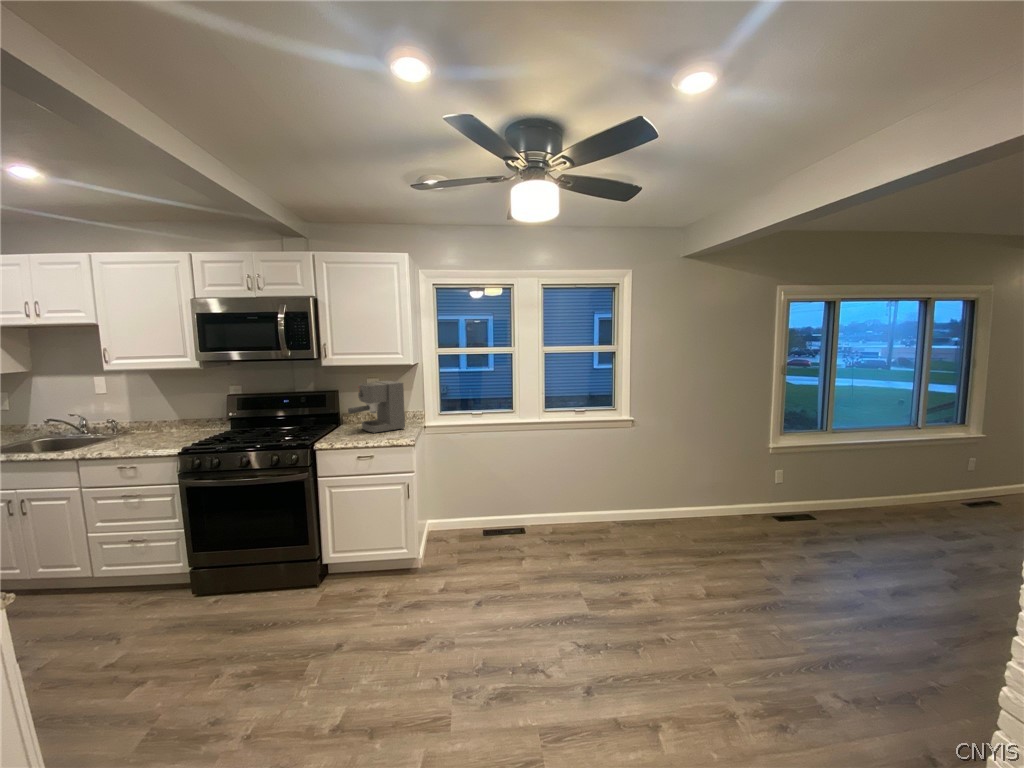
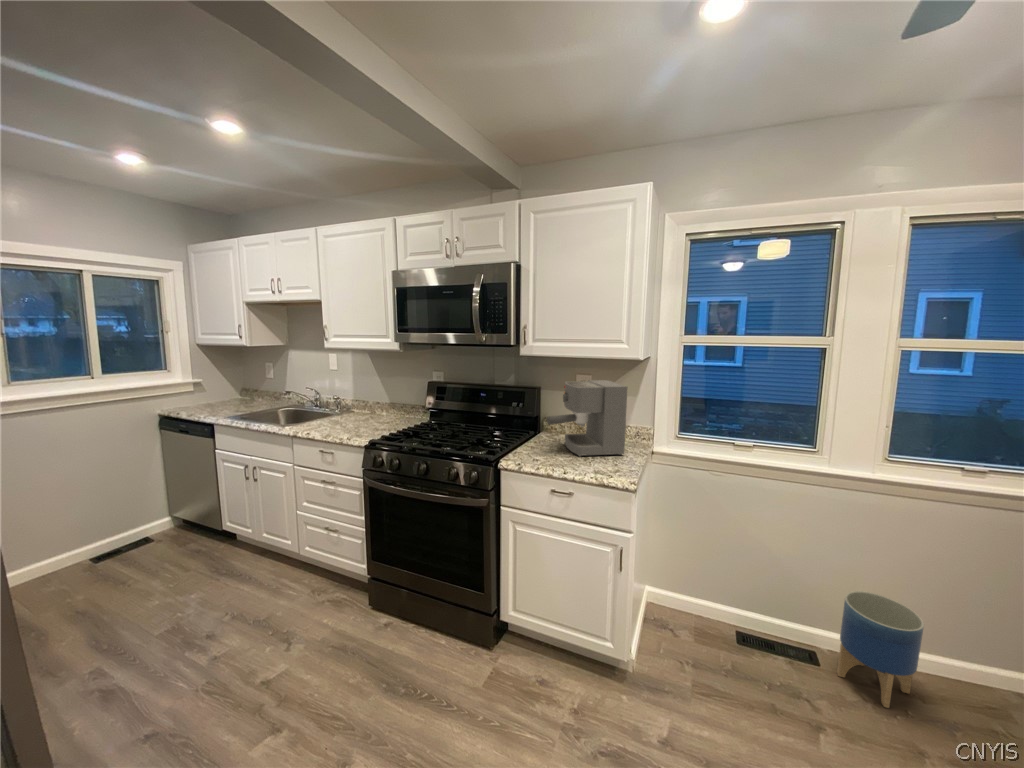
planter: none [534,486,565,541] -> present [837,591,924,708]

